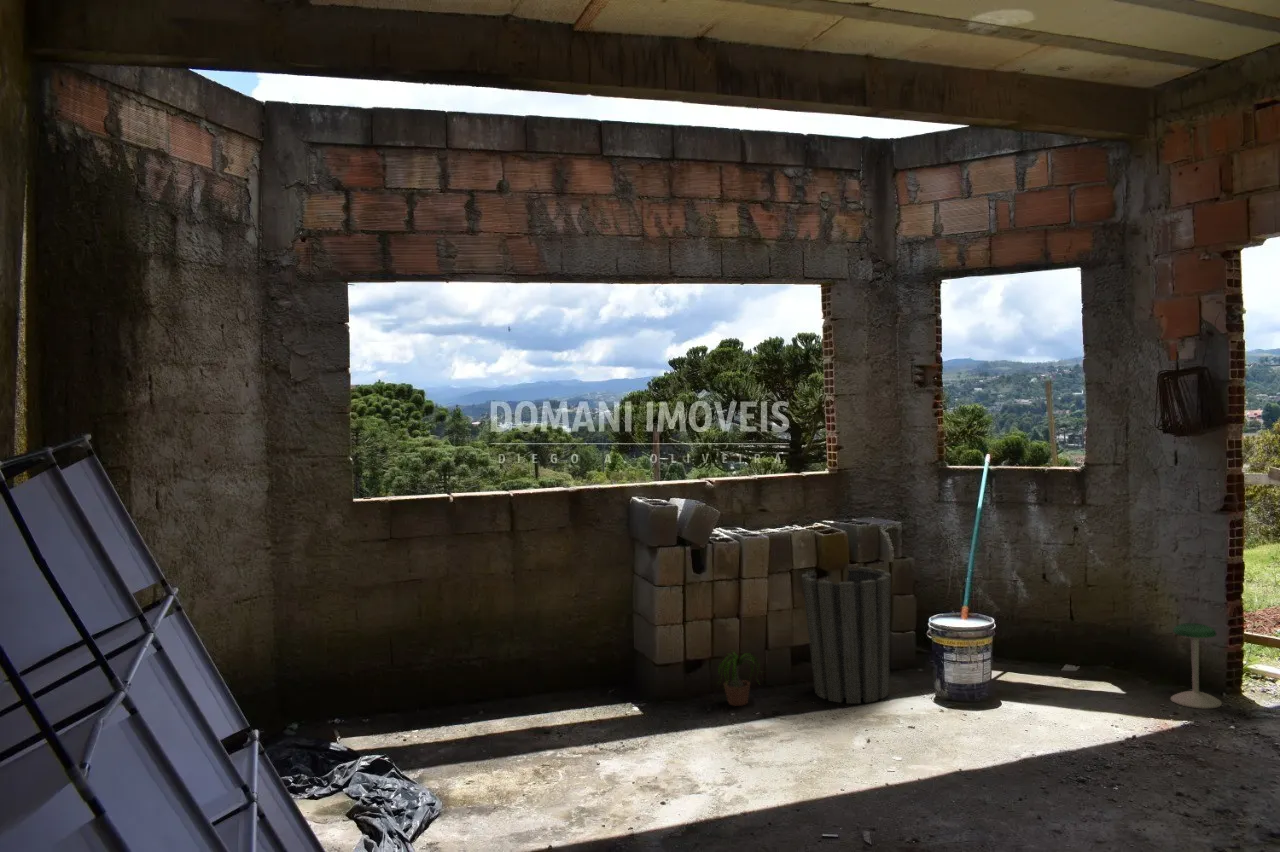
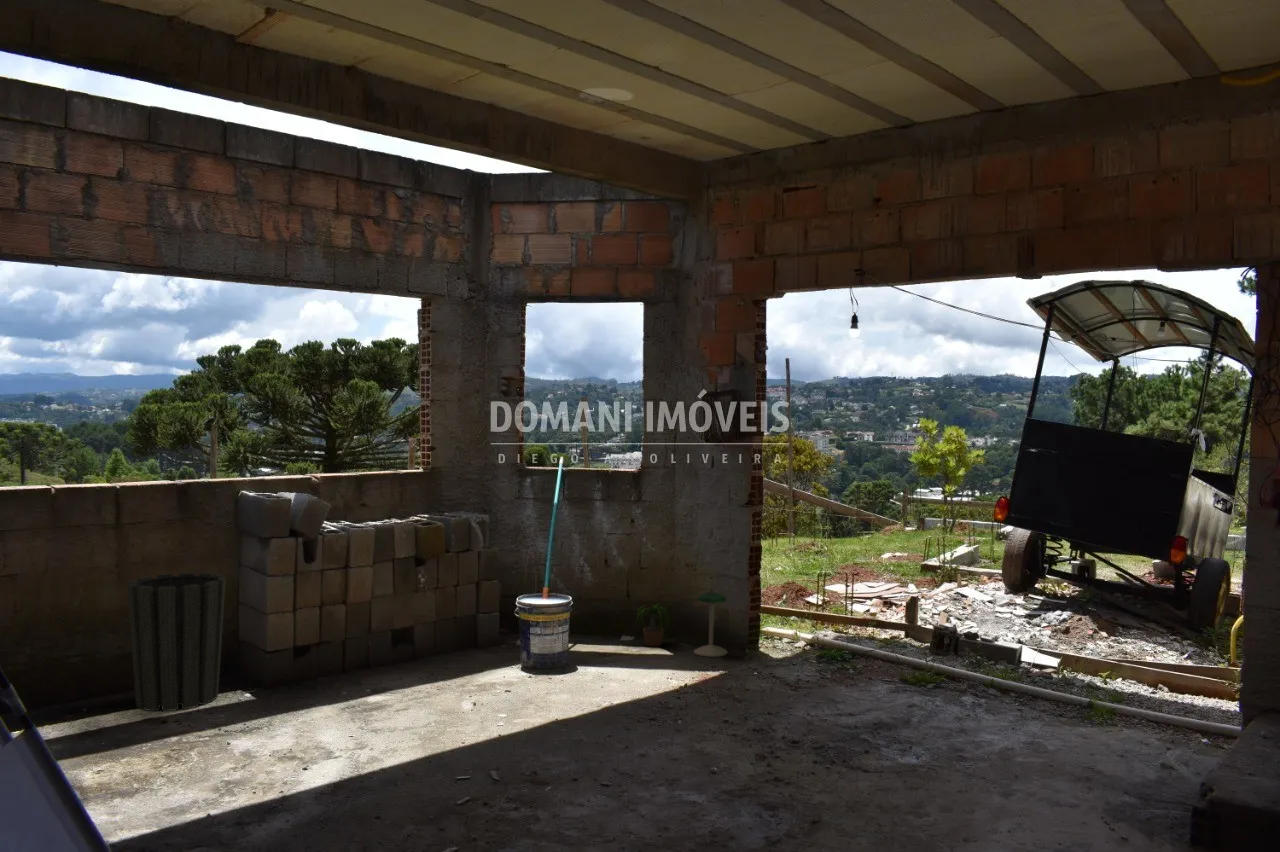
trash can: present [802,567,891,703] -> present [127,573,226,711]
potted plant: present [718,652,759,706] -> present [637,604,670,646]

